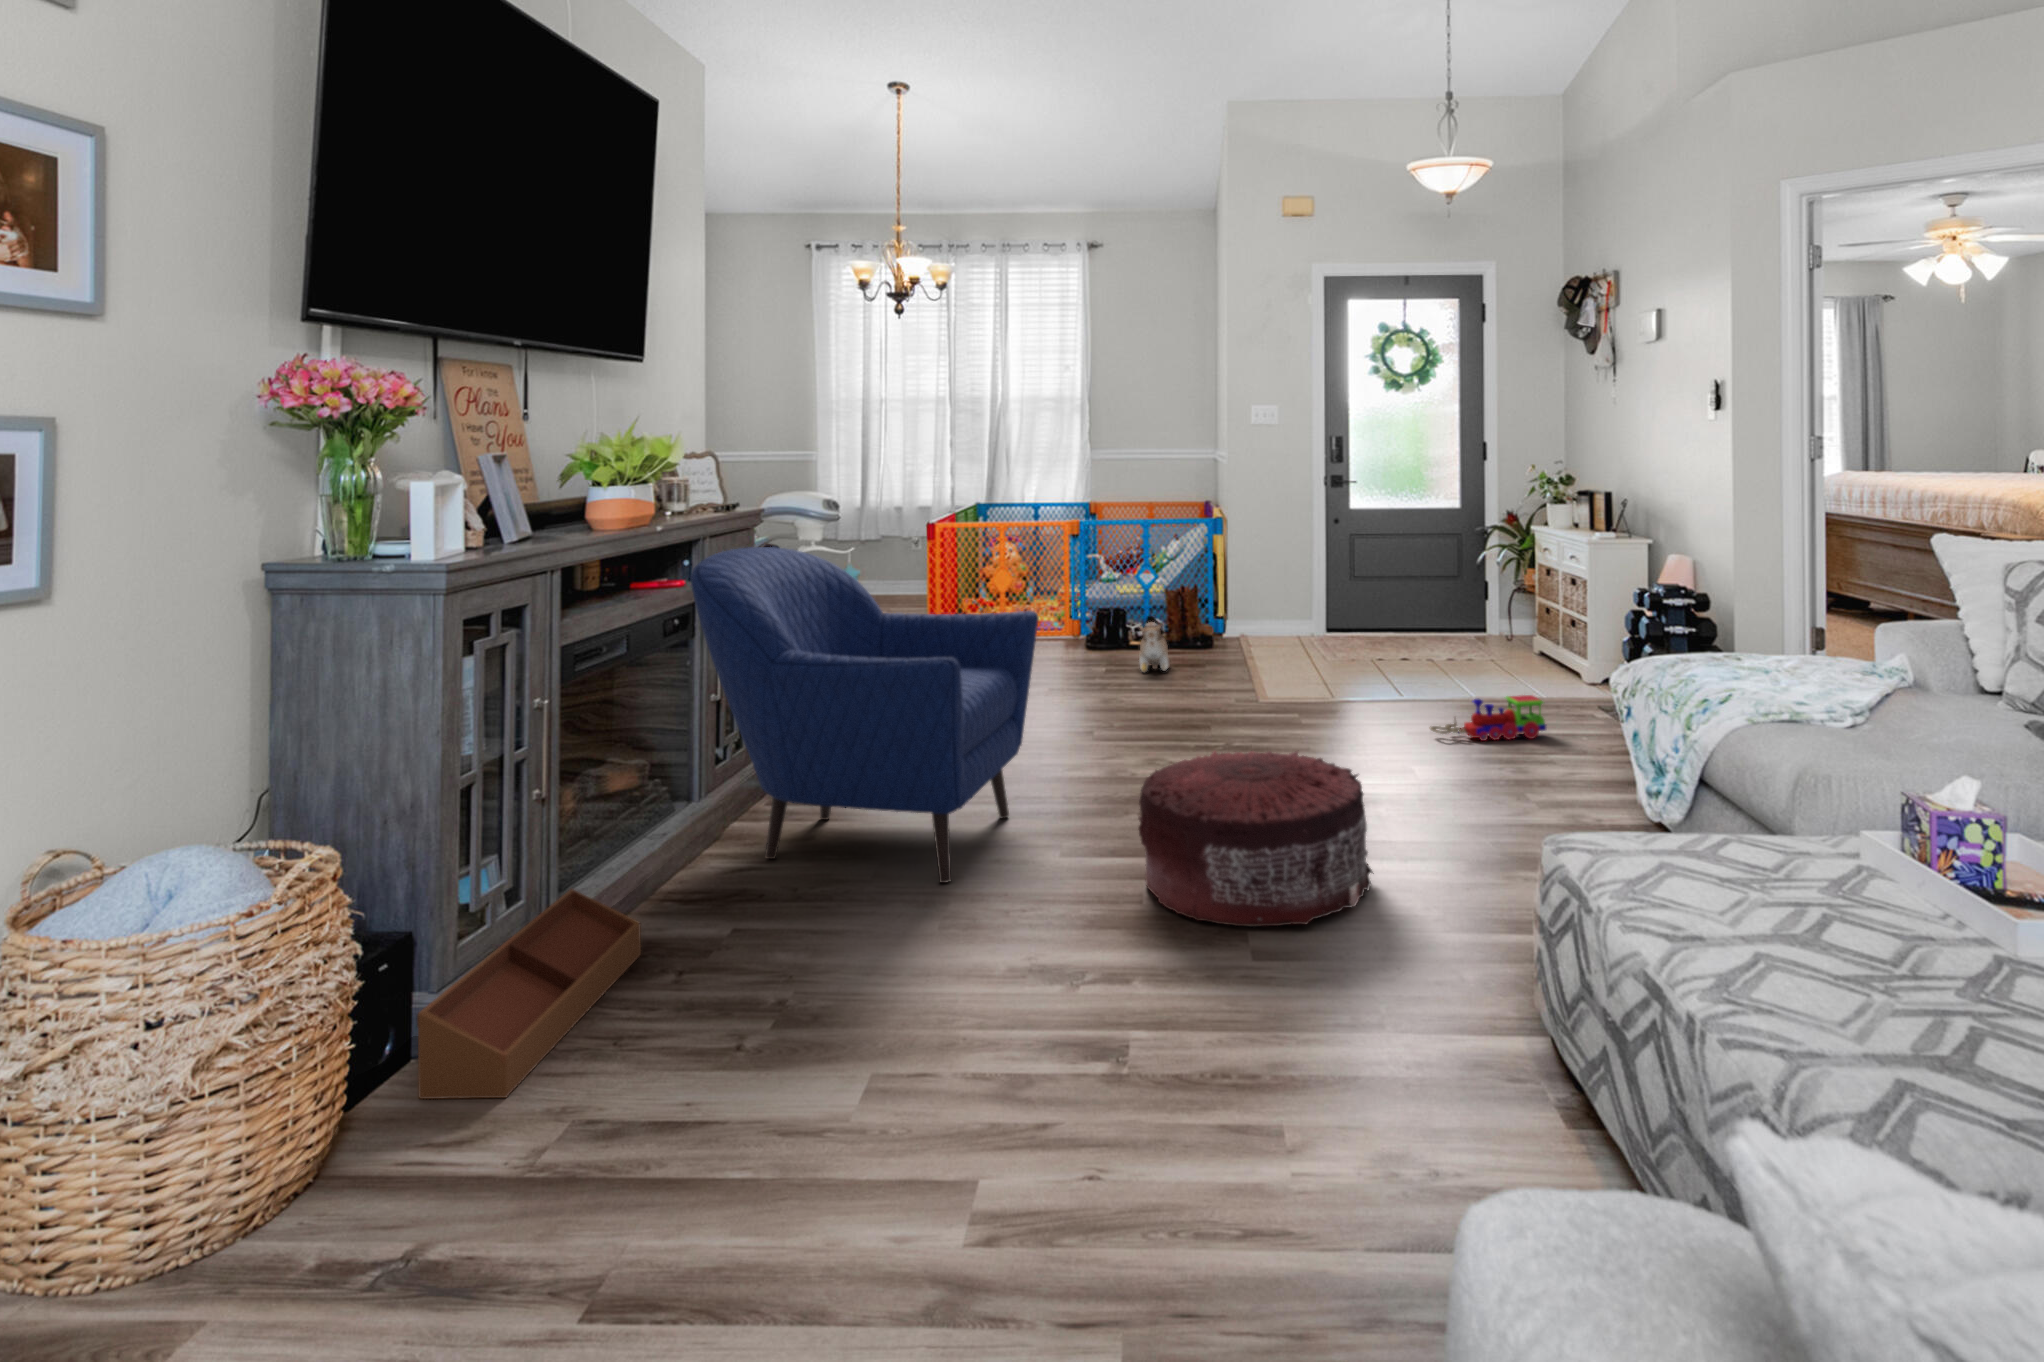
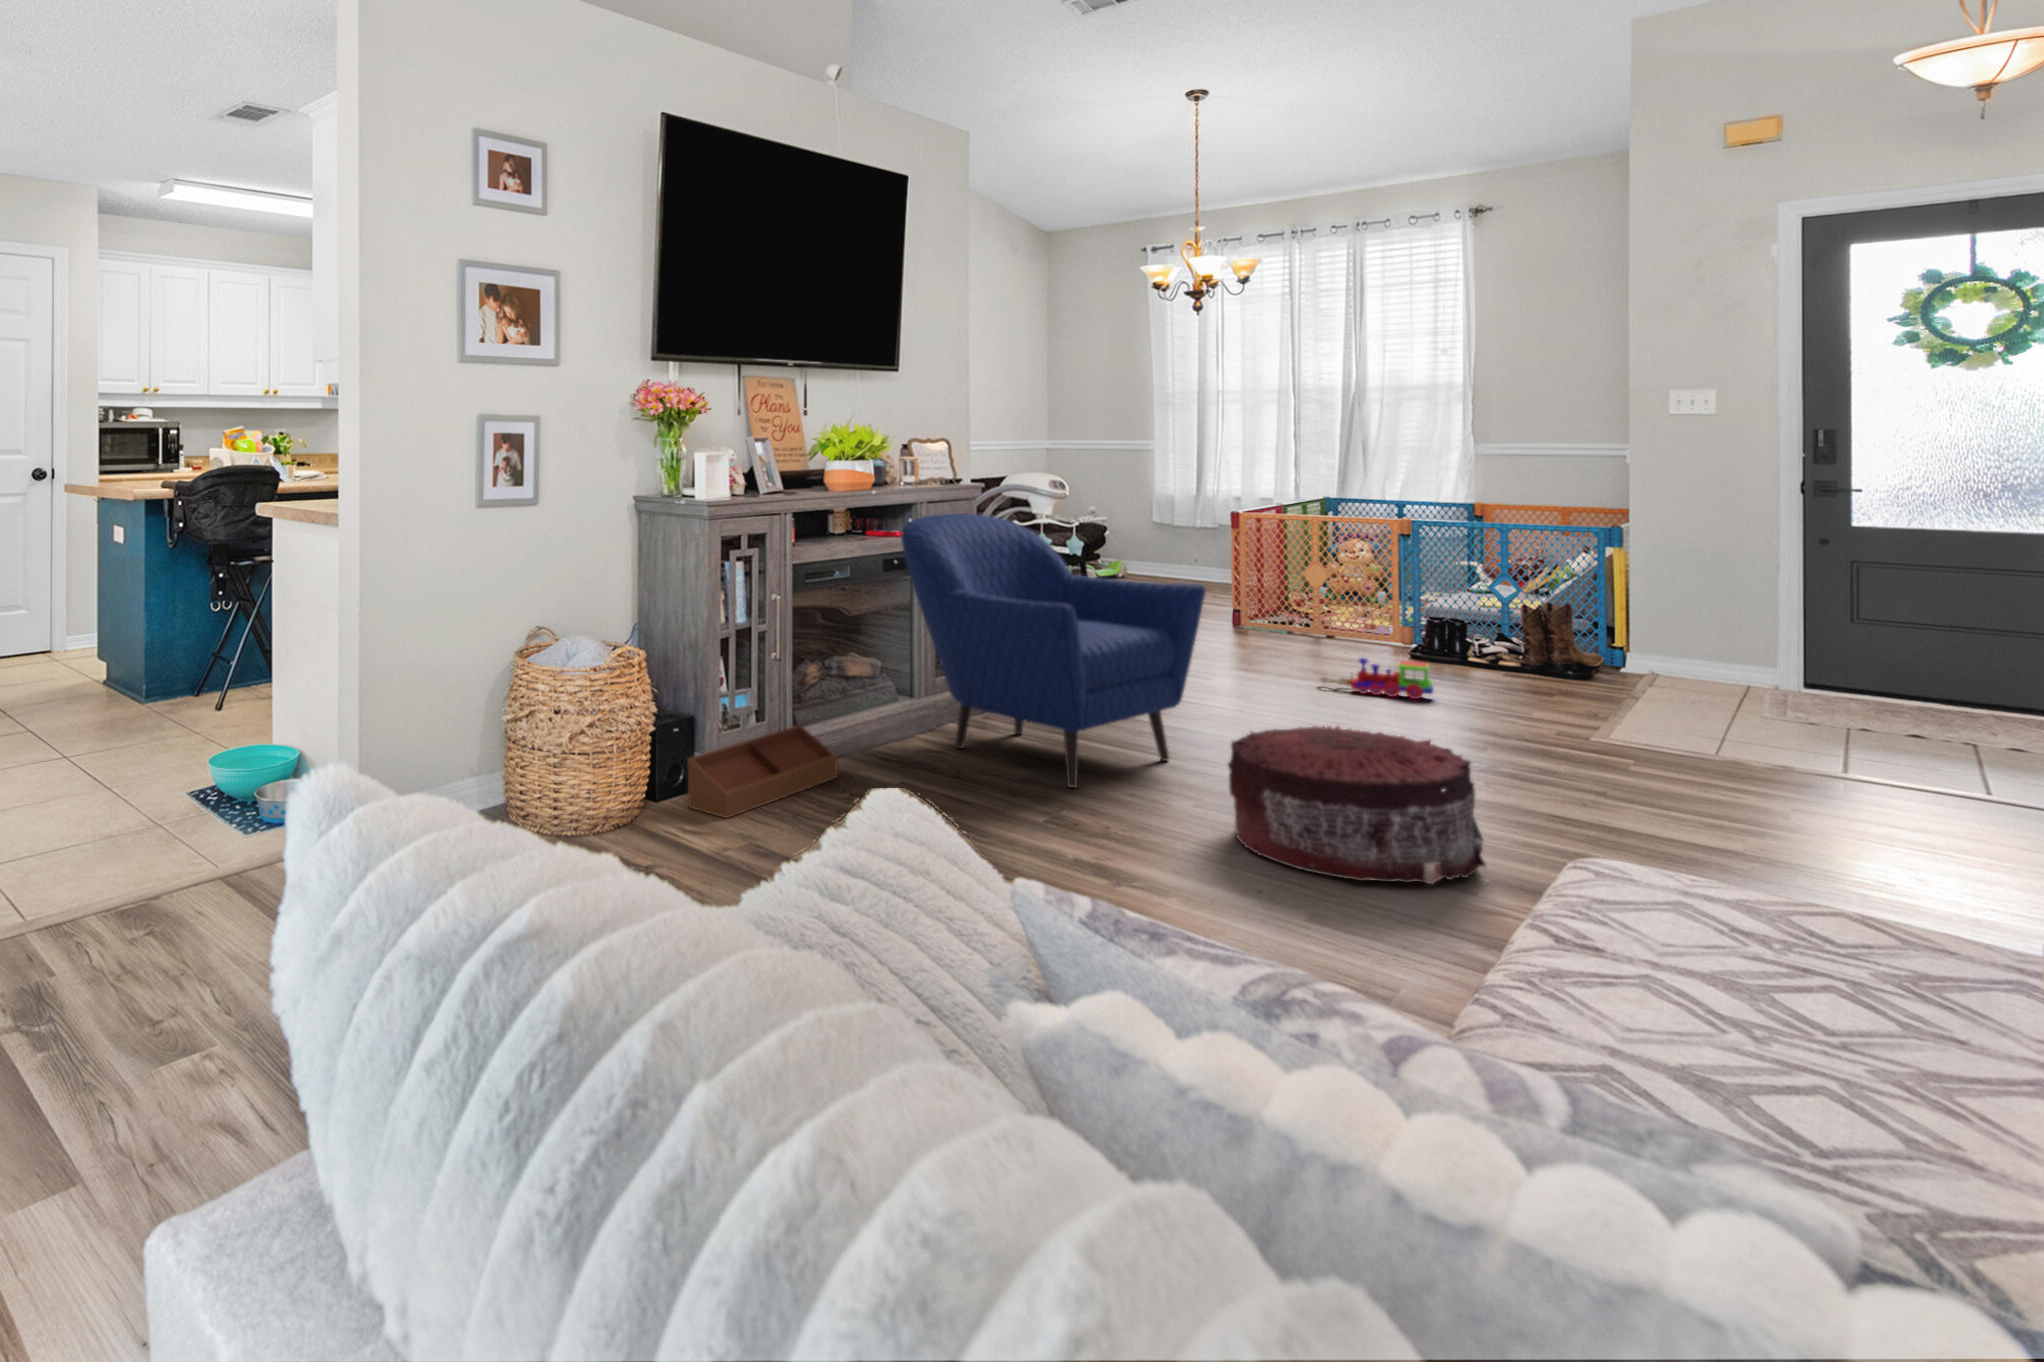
plush toy: present [1139,622,1170,672] -> none [1437,628,1489,684]
toy train: present [1430,695,1546,741] -> present [1320,658,1433,699]

